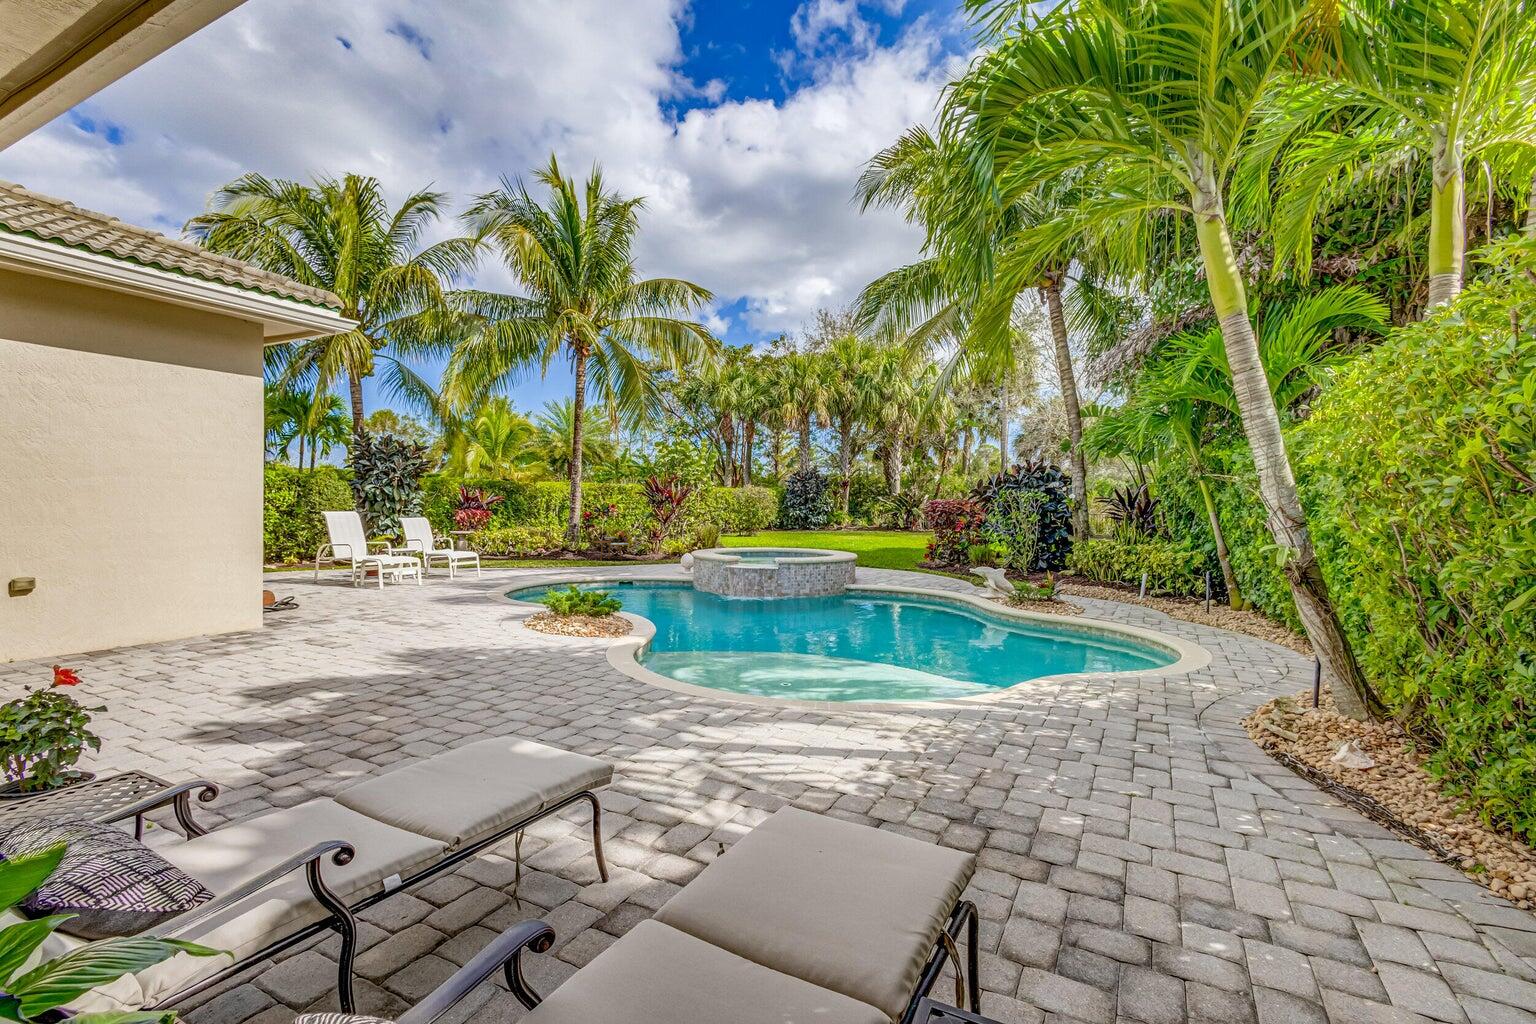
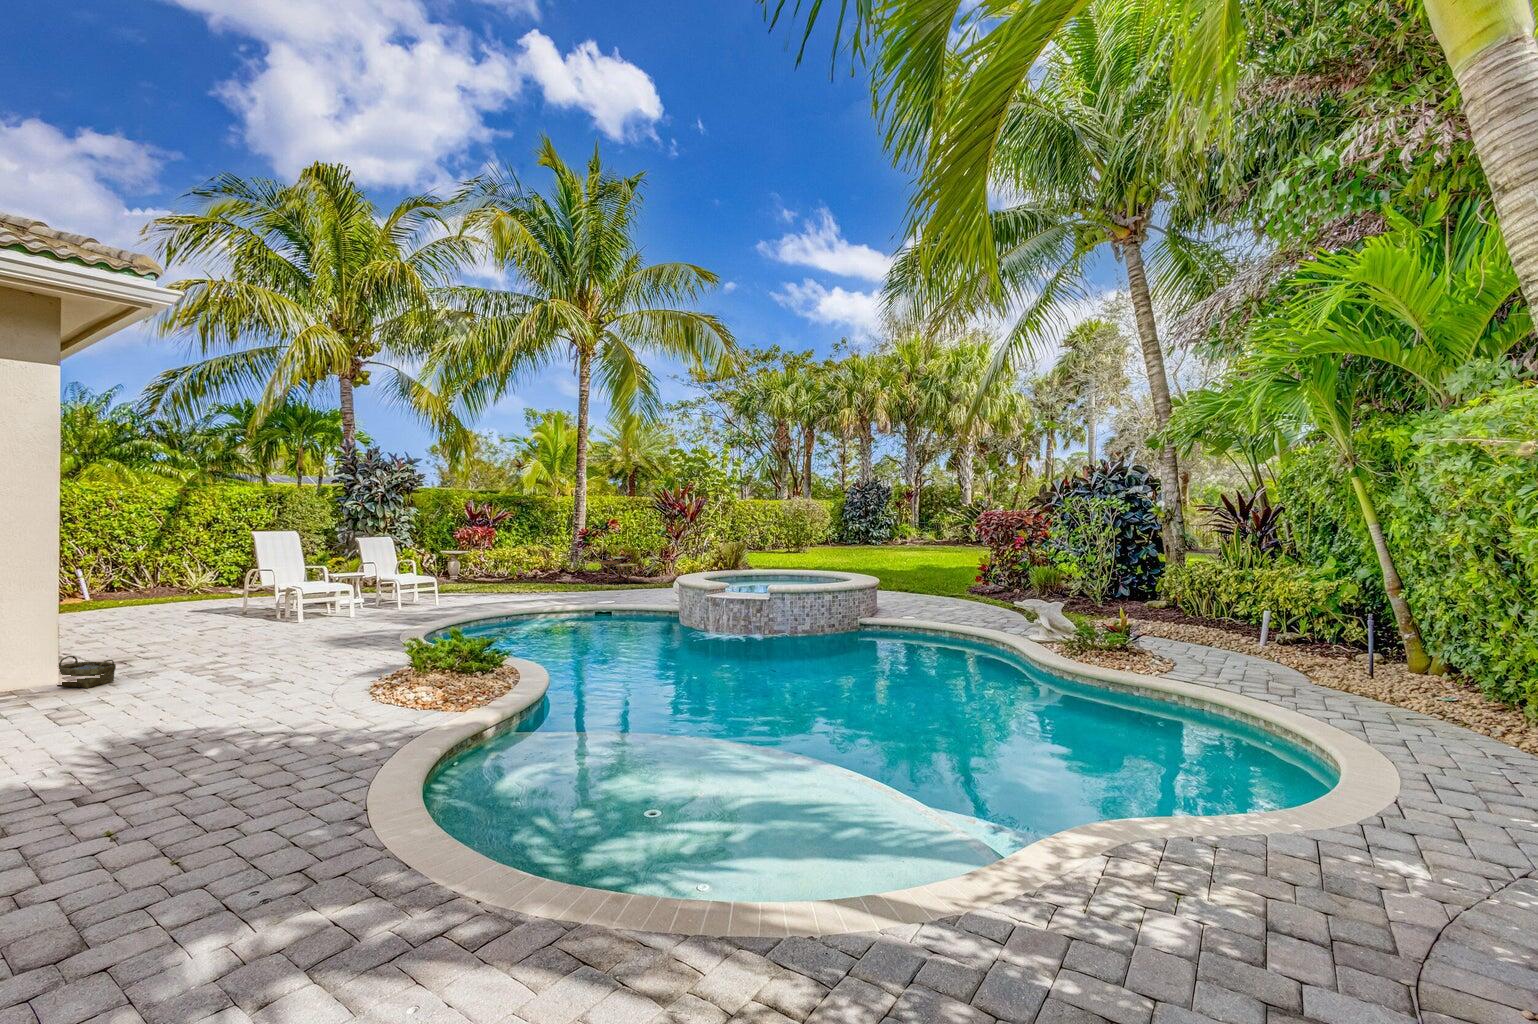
woven basket: none [253,607,296,633] -> present [57,656,116,688]

